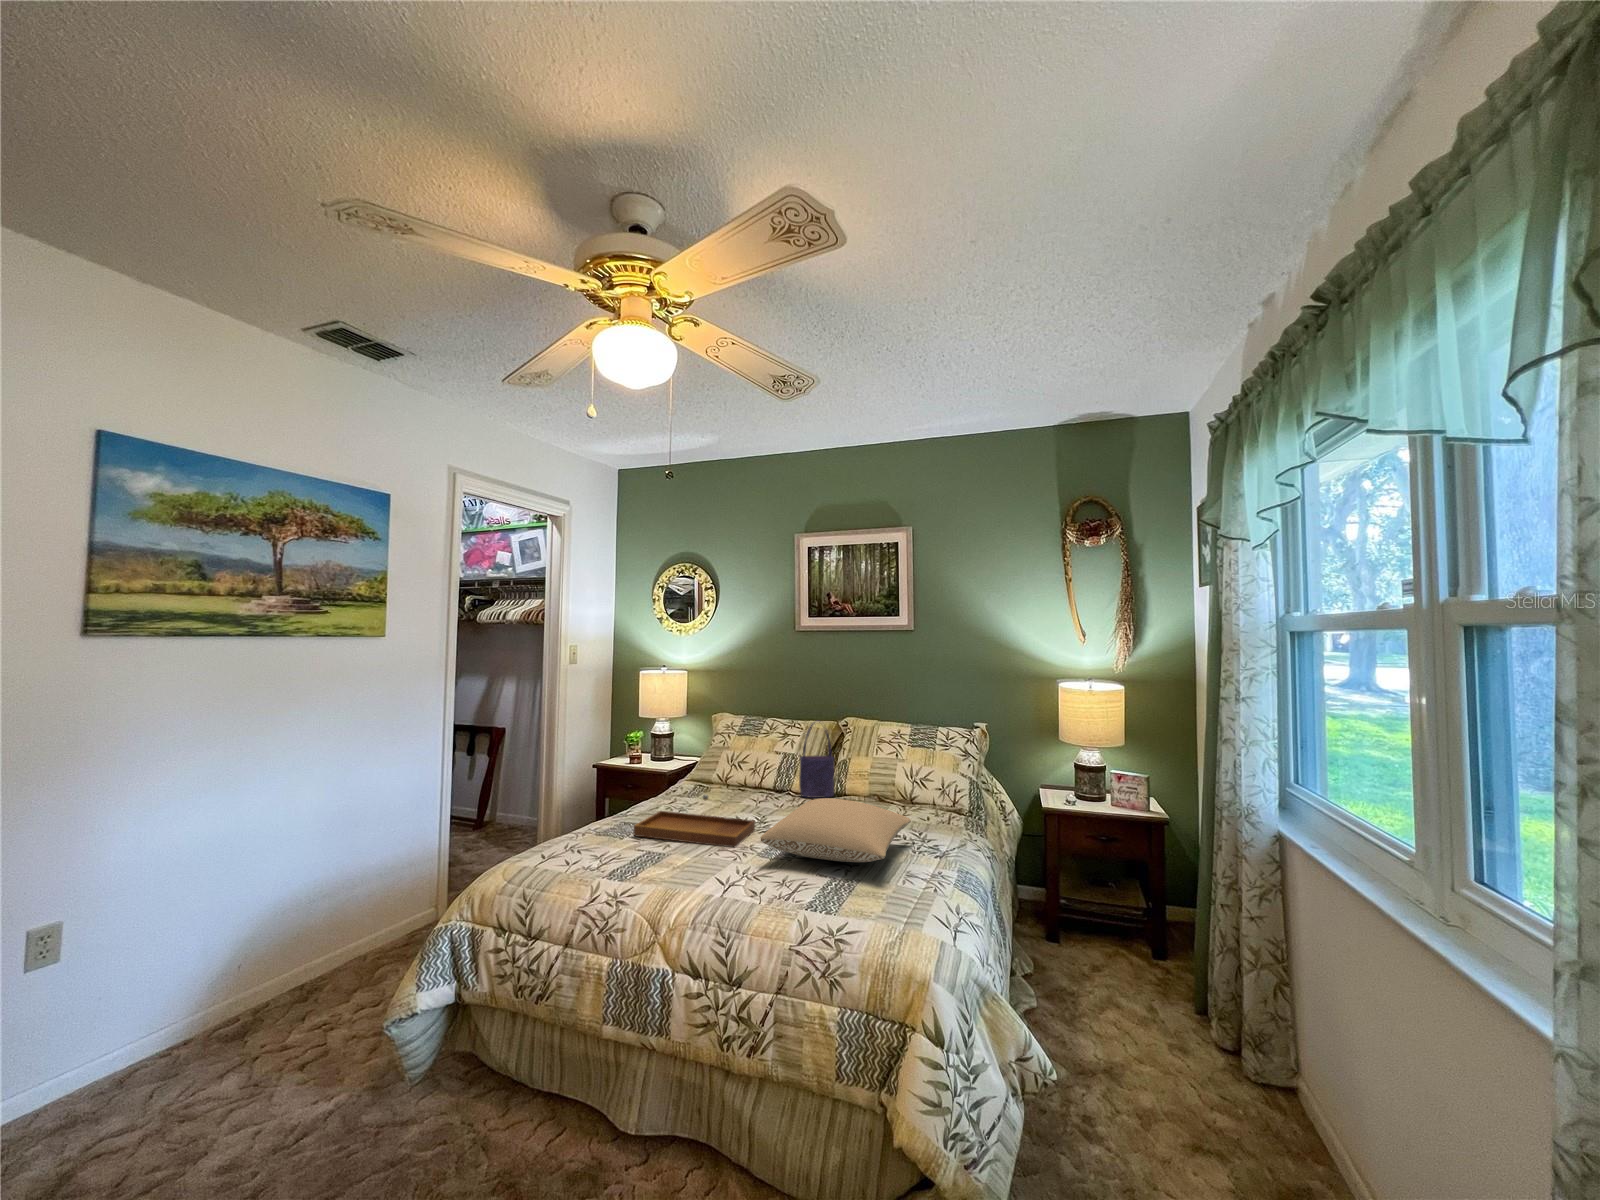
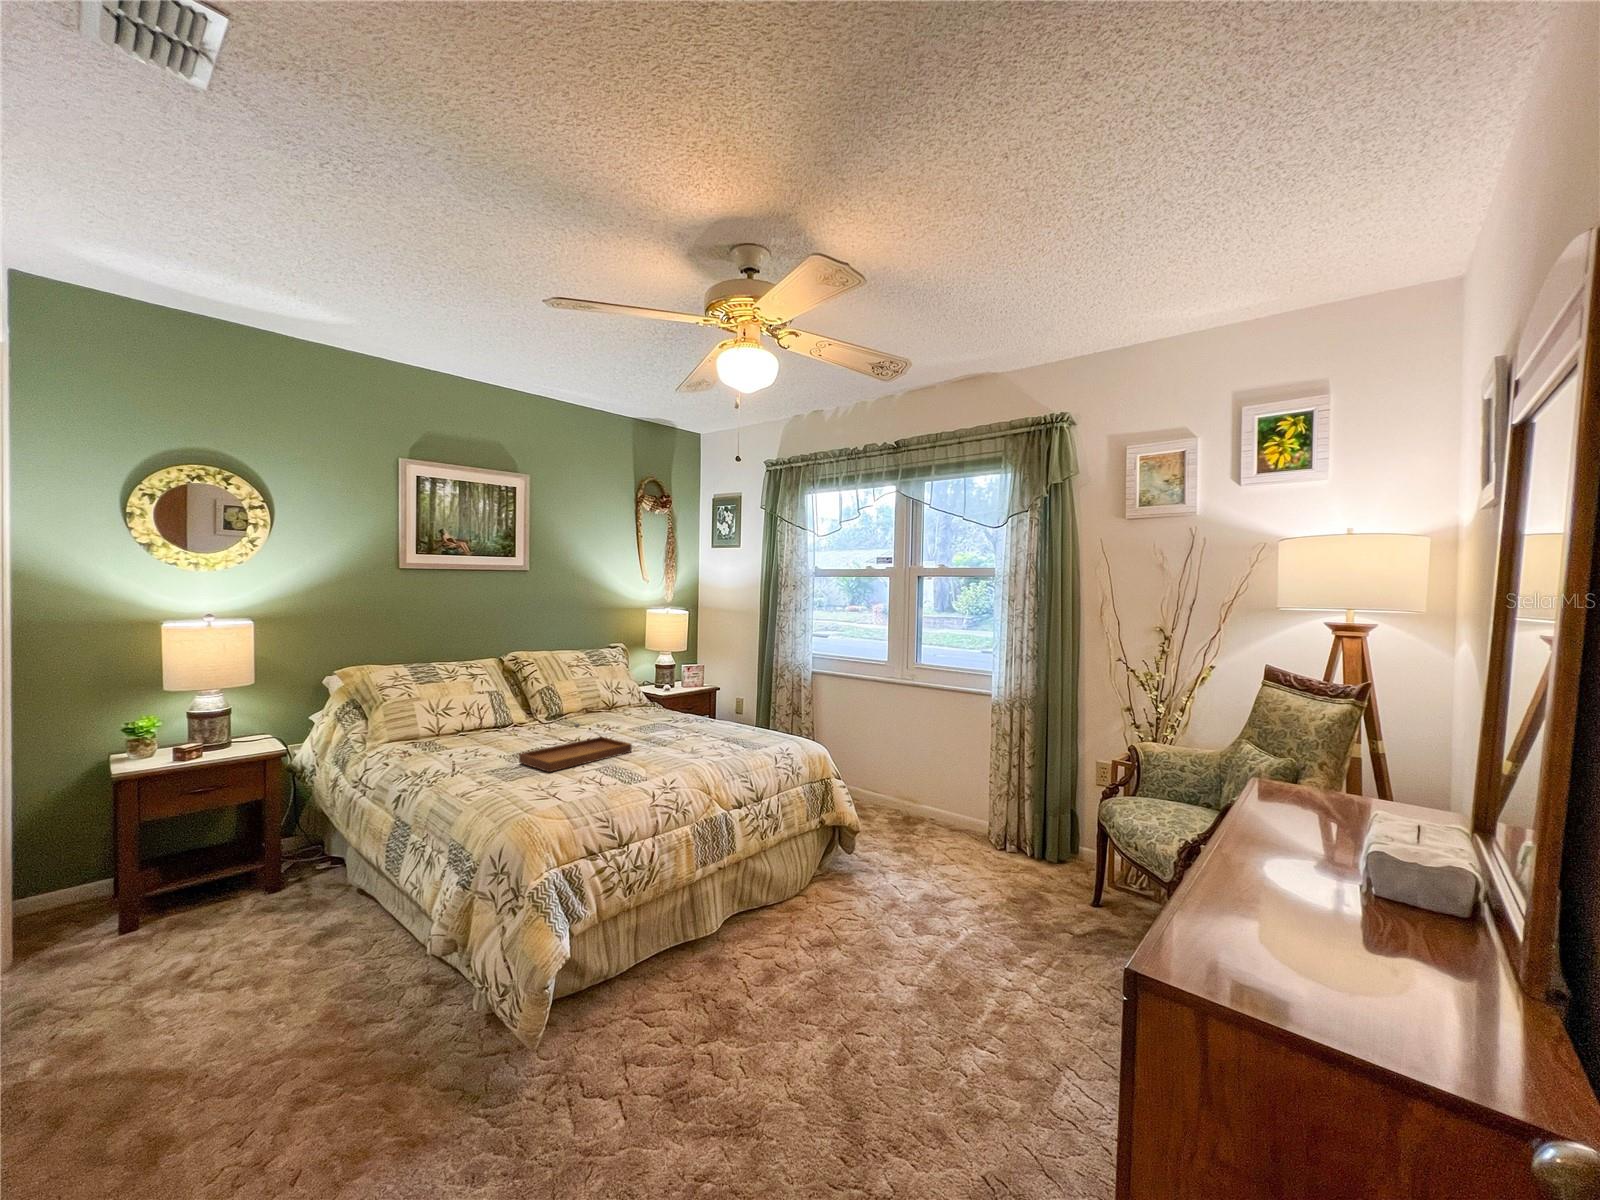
tote bag: present [799,723,834,798] -> none [532,656,557,726]
pillow: present [761,798,911,862] -> none [631,698,750,738]

